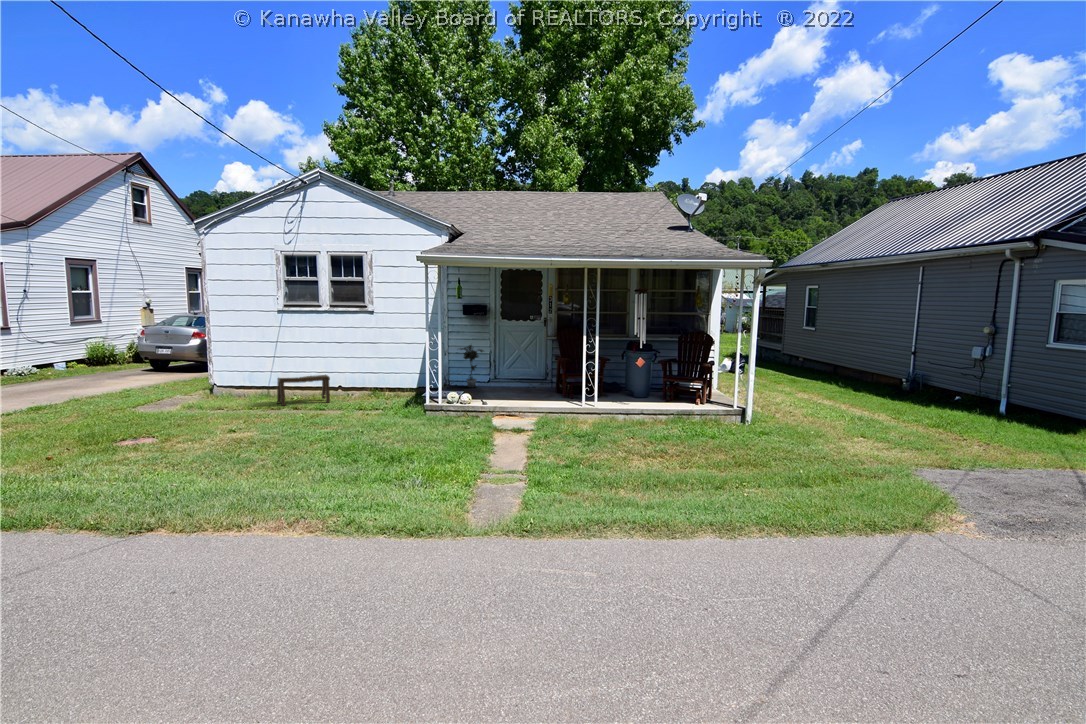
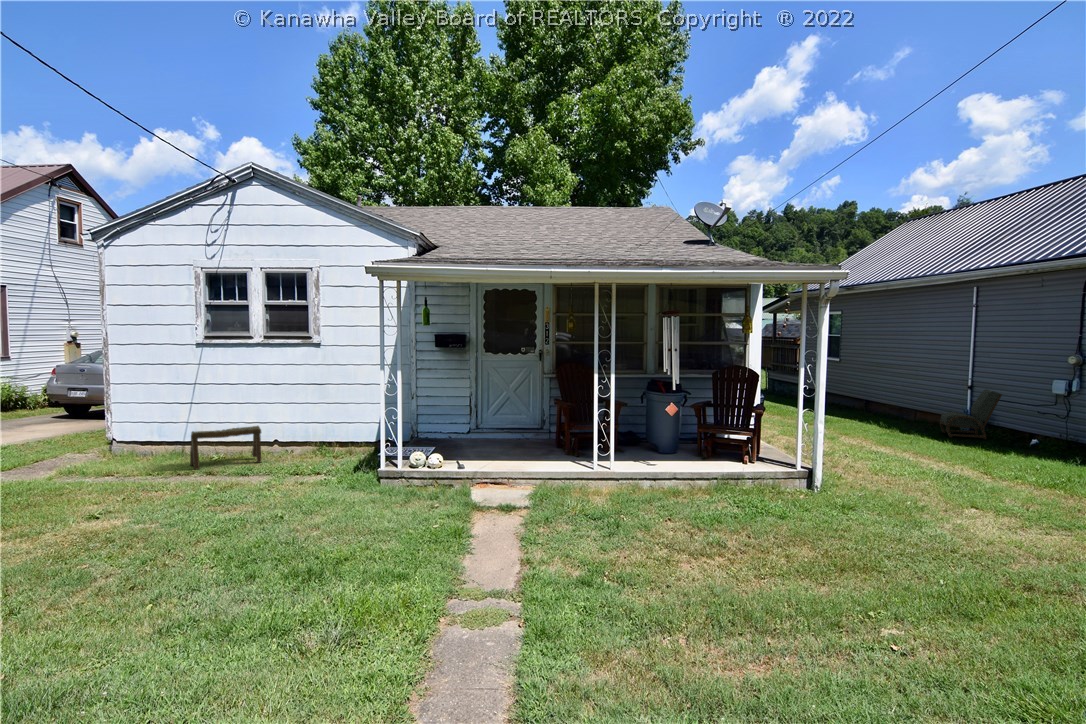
potted plant: present [460,345,483,387] -> none [428,384,464,440]
lounge chair: none [883,353,932,395] -> present [940,389,1002,439]

